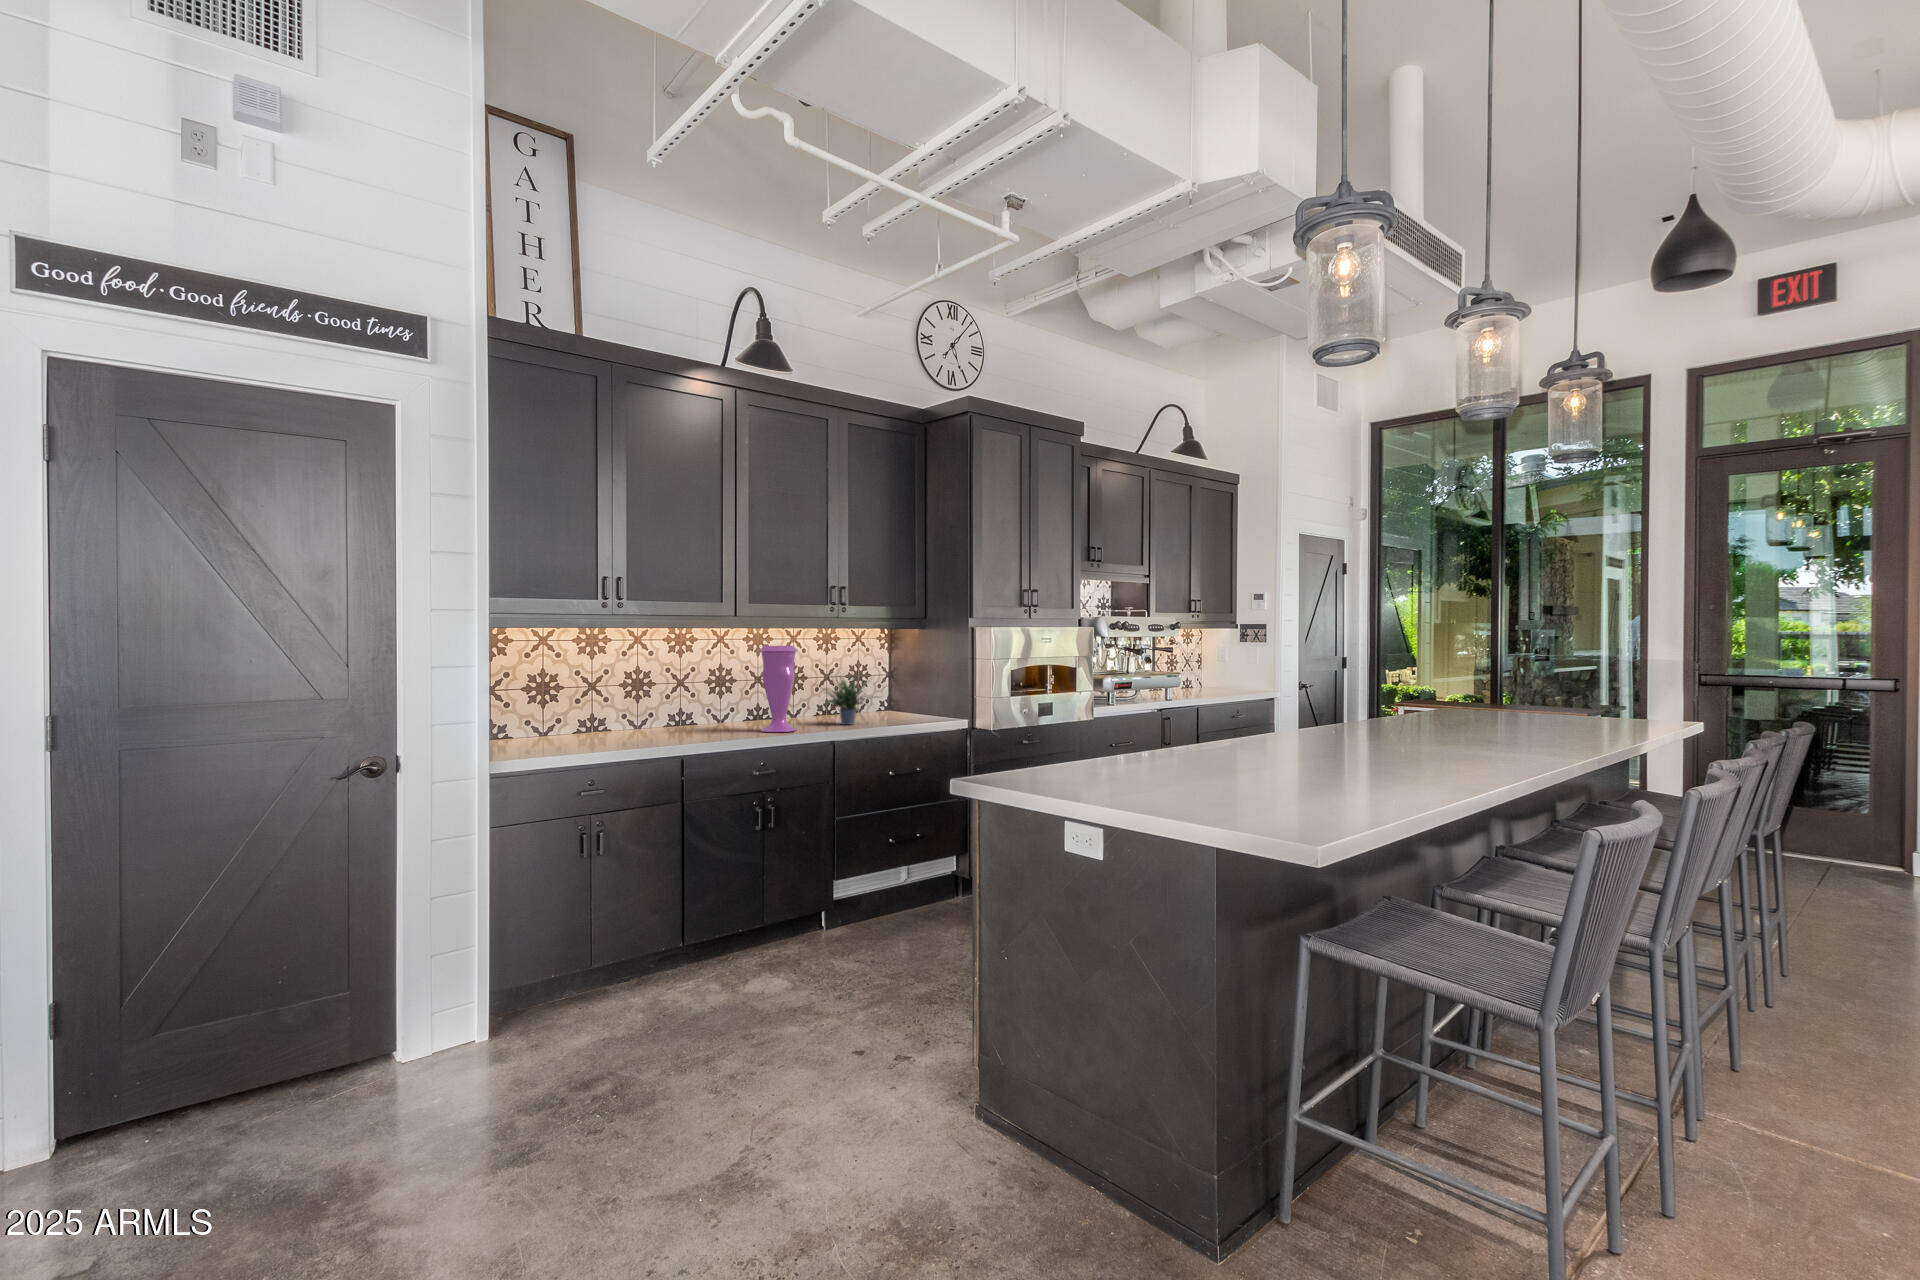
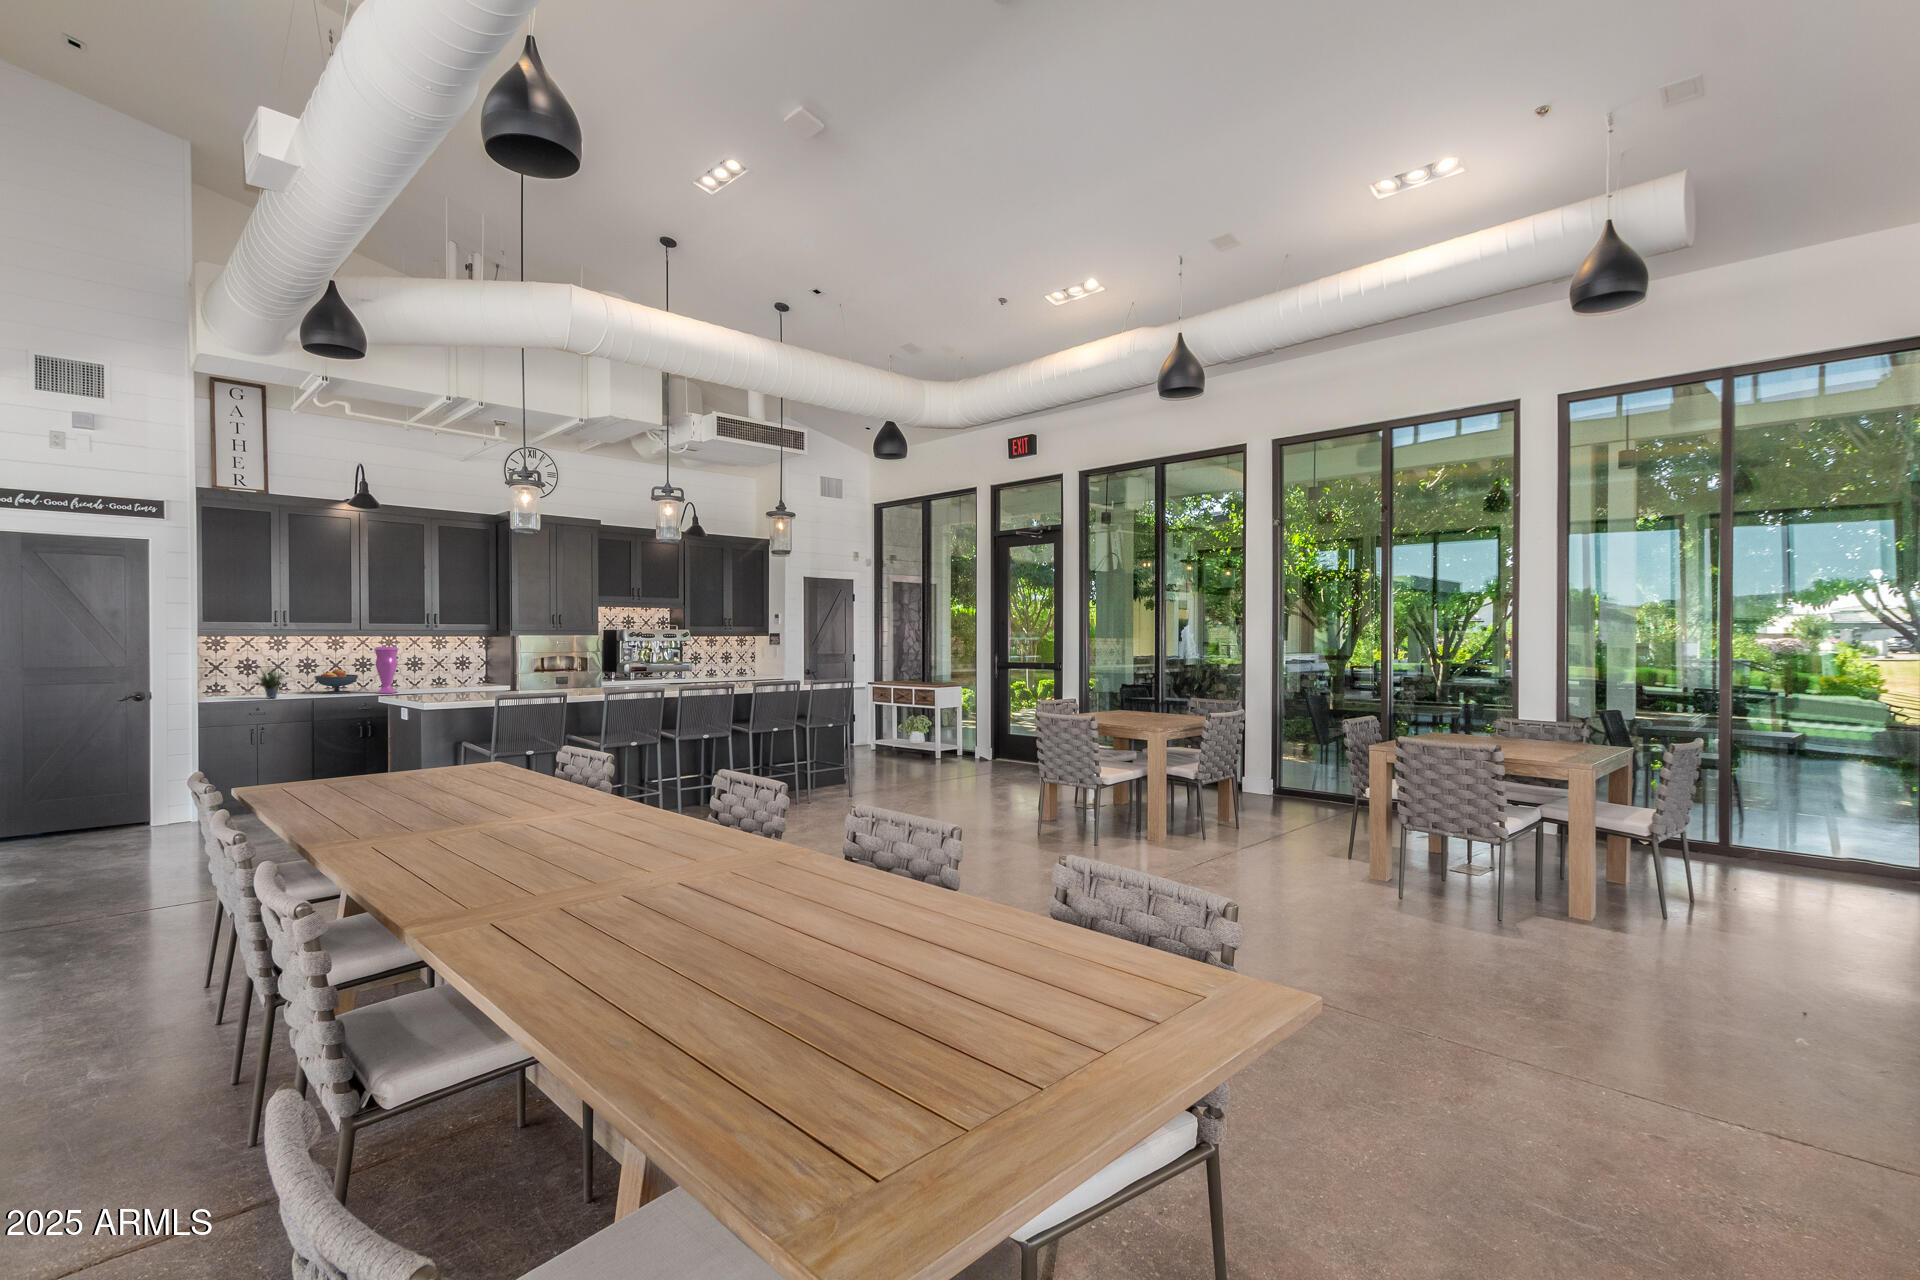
potted plant: present [818,675,877,725] -> present [253,664,293,698]
fruit bowl: none [658,687,730,734] -> present [314,669,358,694]

